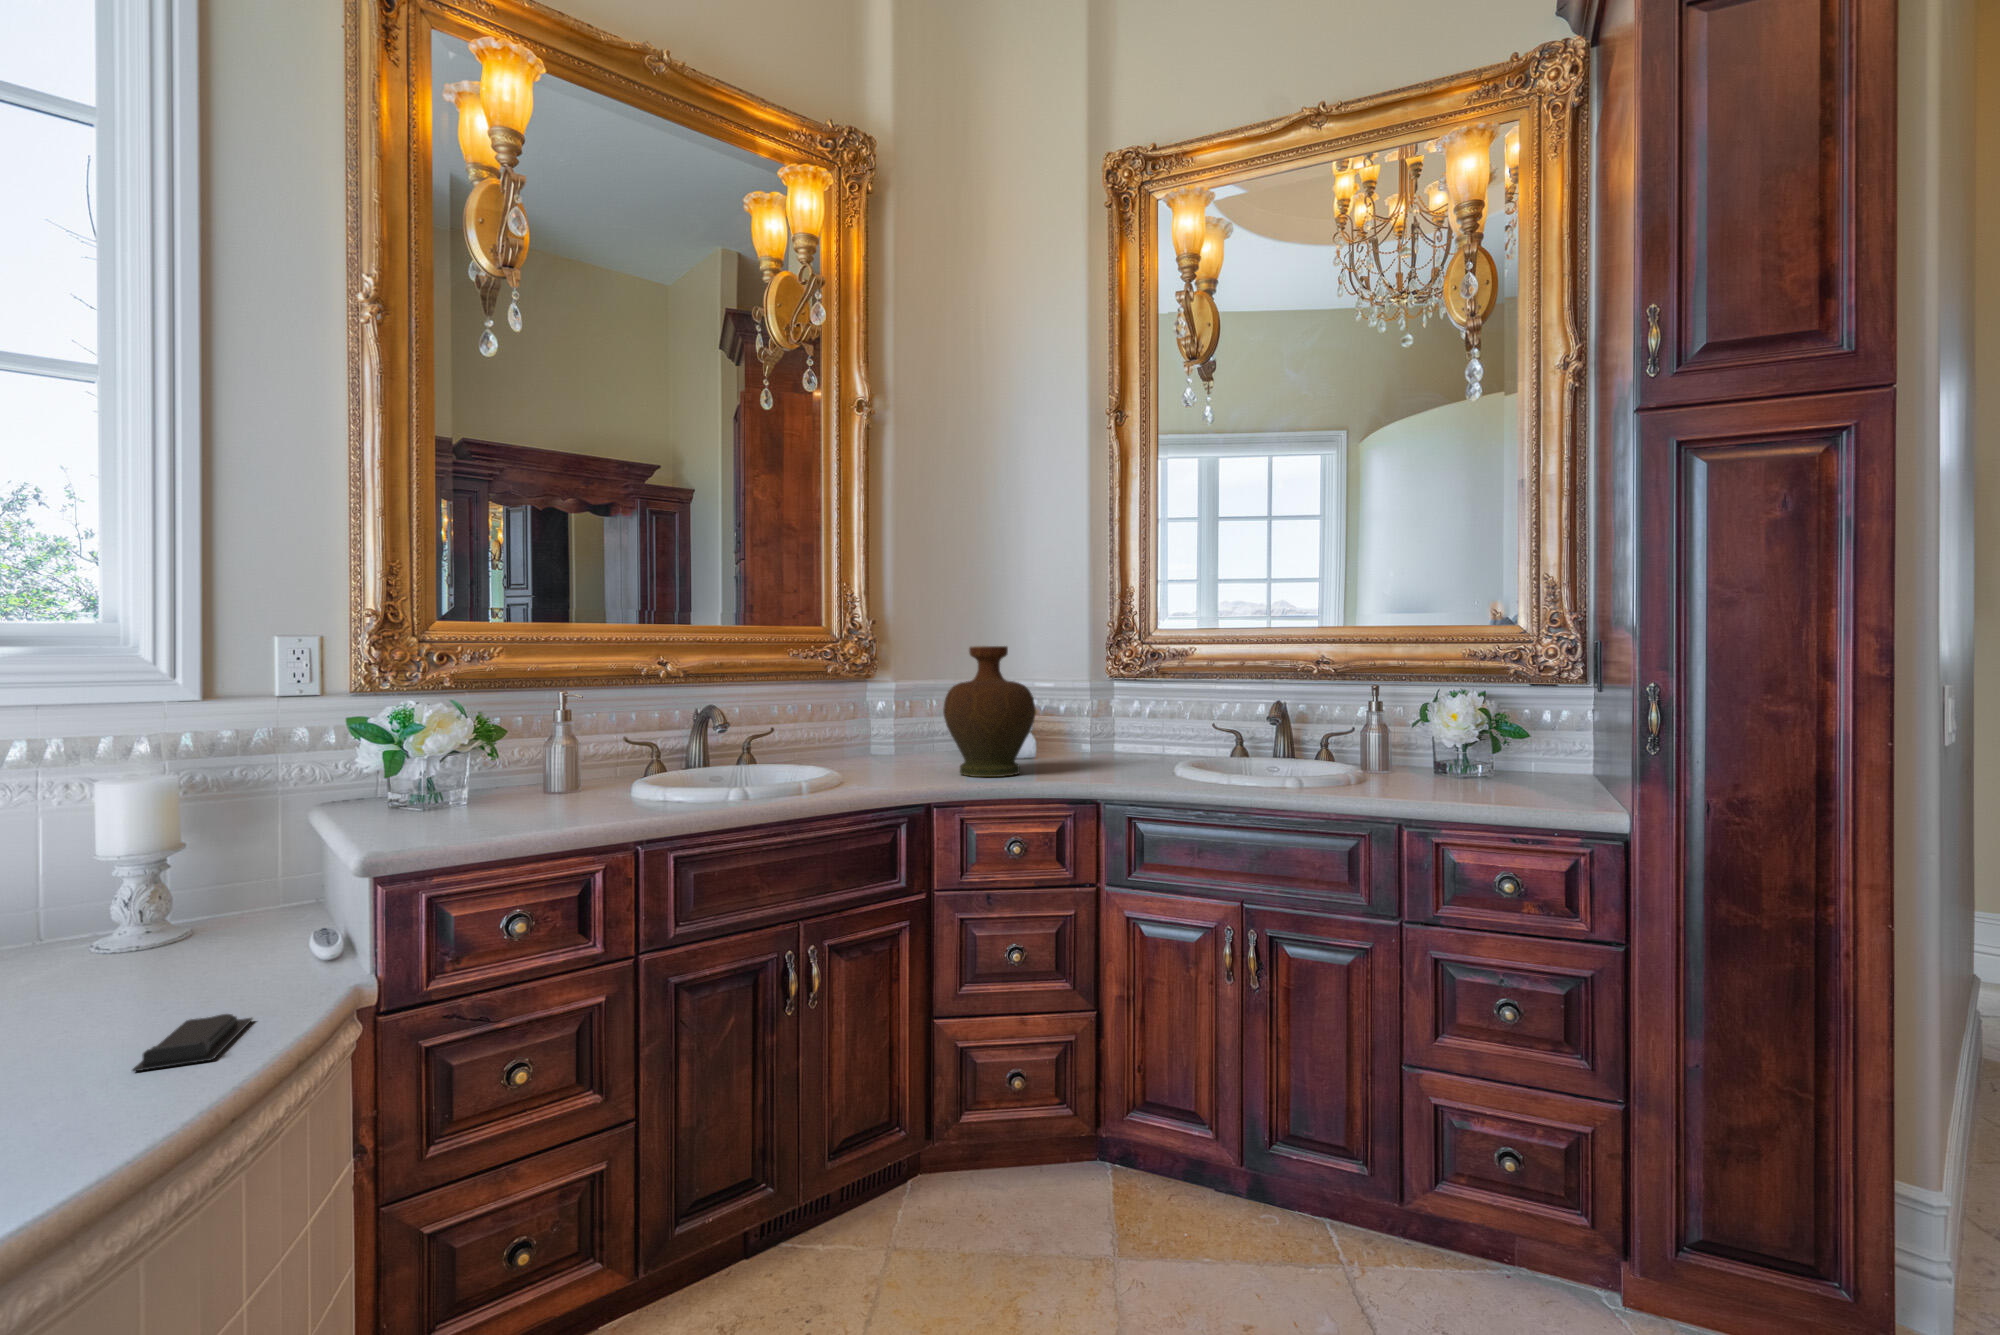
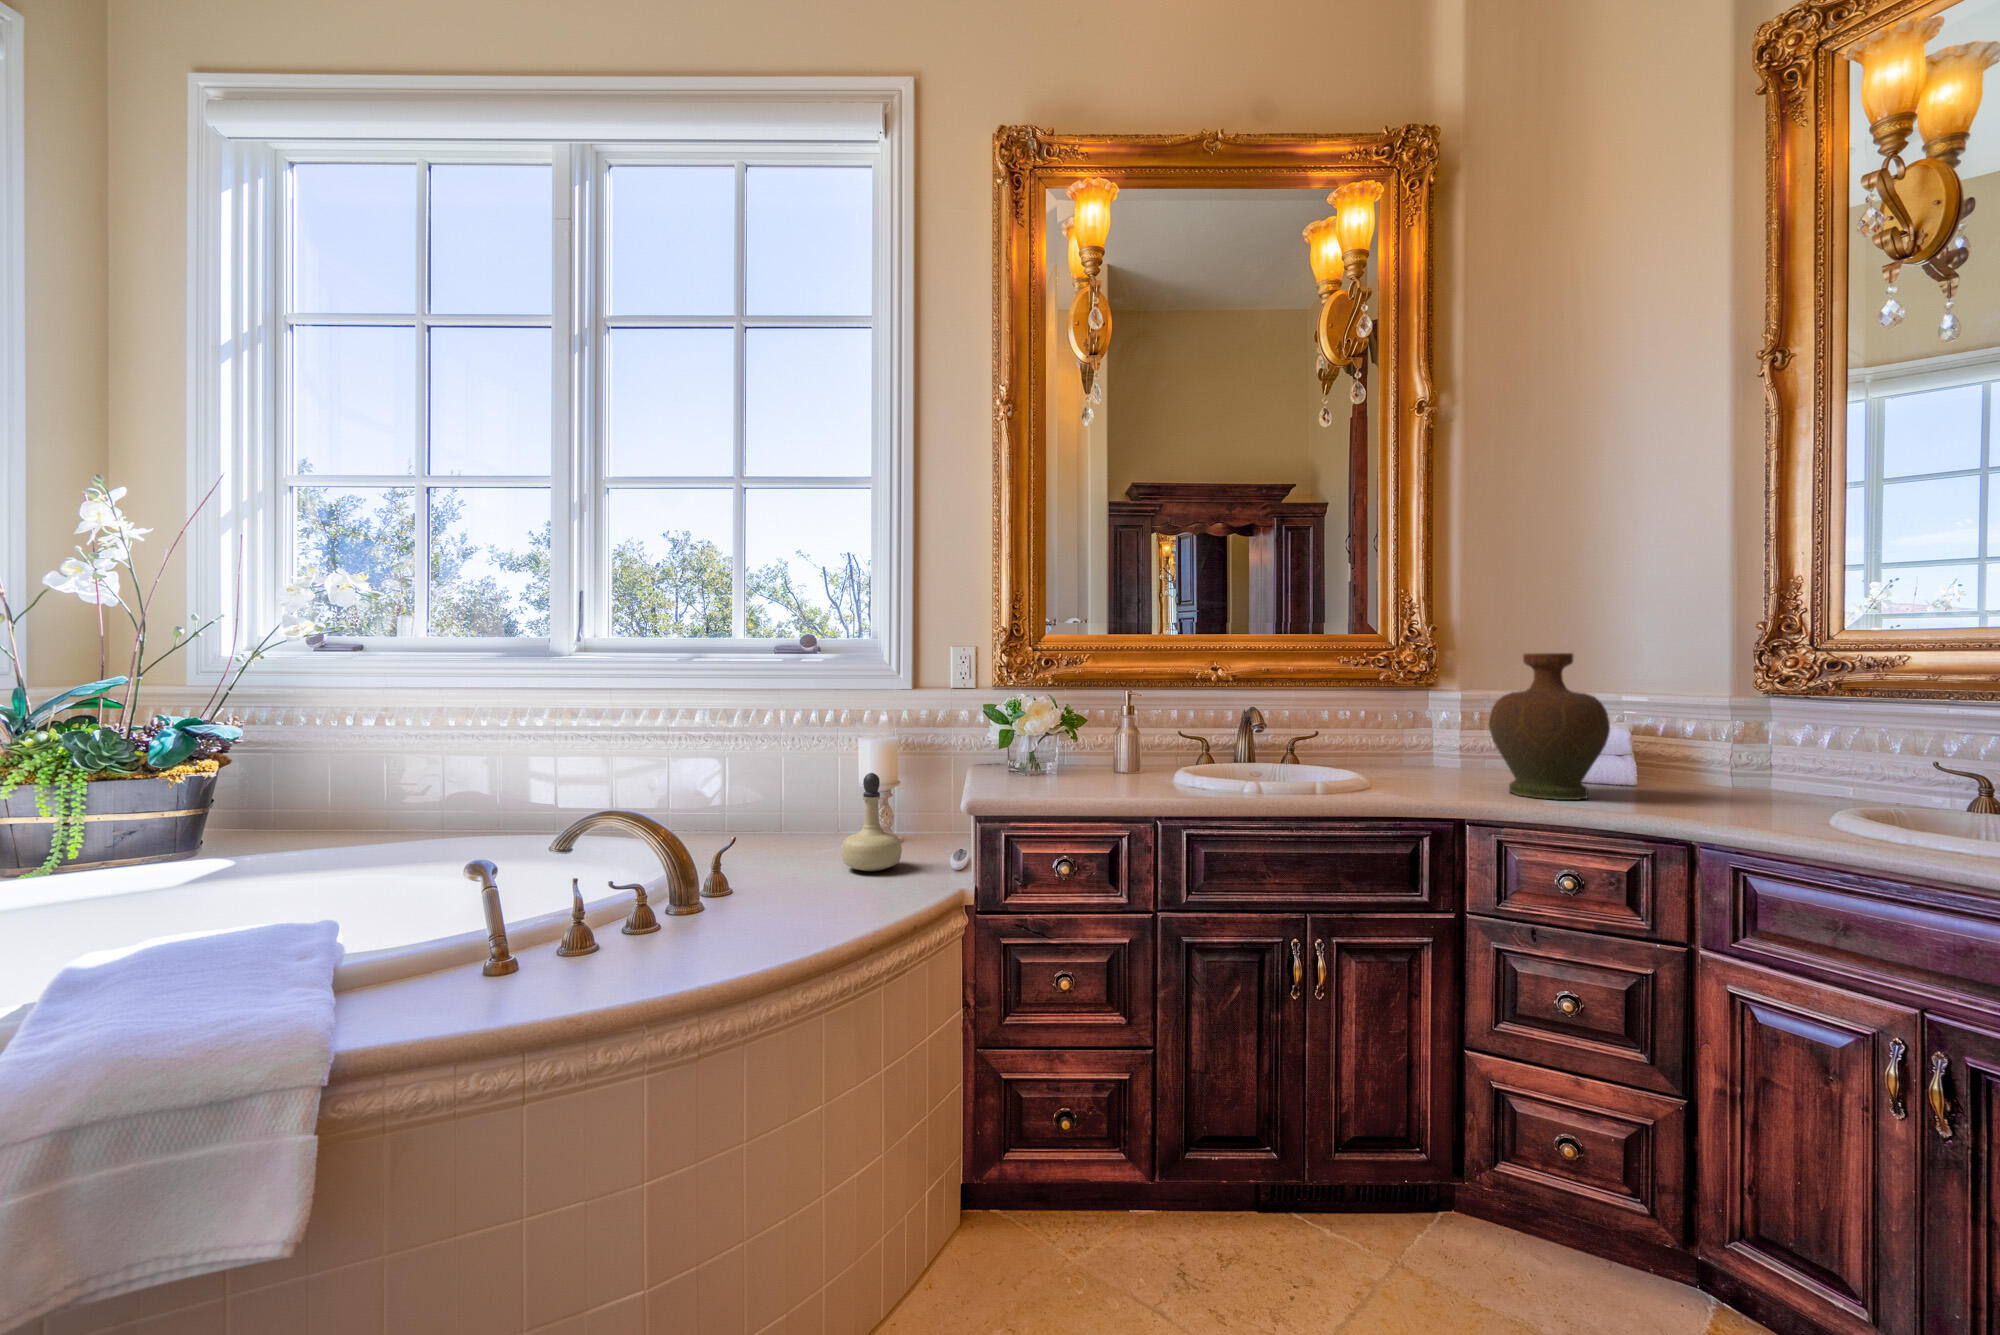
perfume bottle: none [96,833,223,992] -> present [842,773,902,871]
soap bar: present [132,1014,252,1071] -> none [835,891,900,919]

